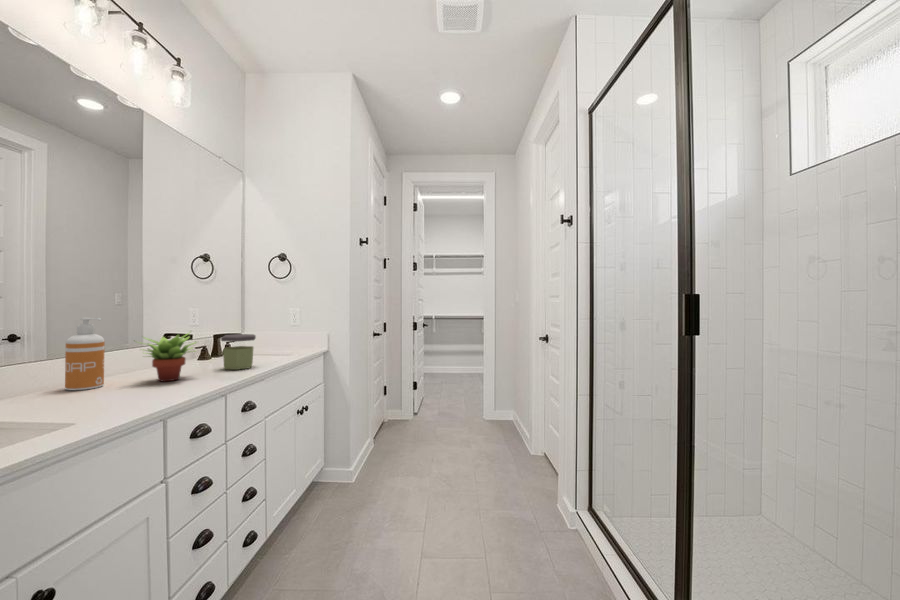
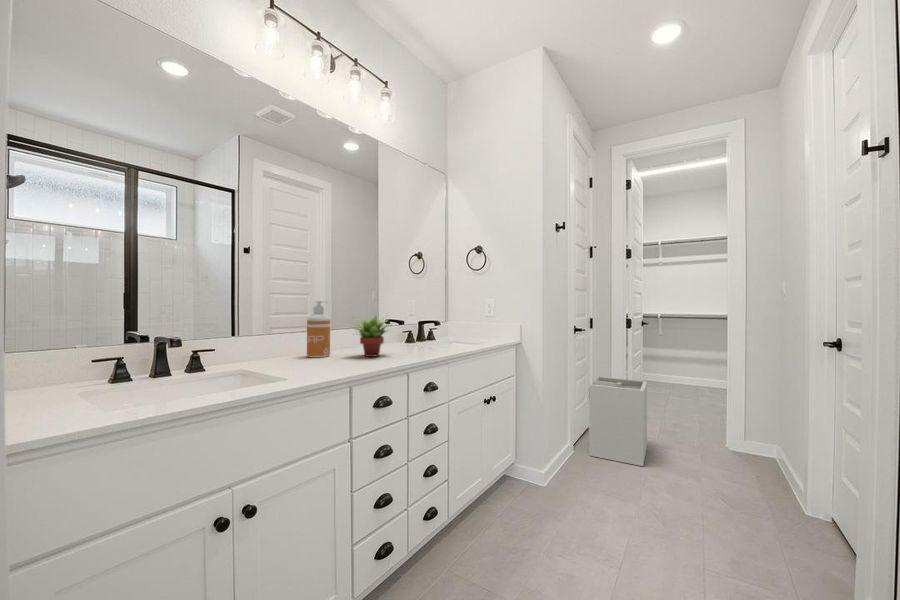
jar: present [221,334,256,370] -> none [414,320,443,352]
laundry hamper: none [386,374,431,445] -> present [589,377,647,466]

